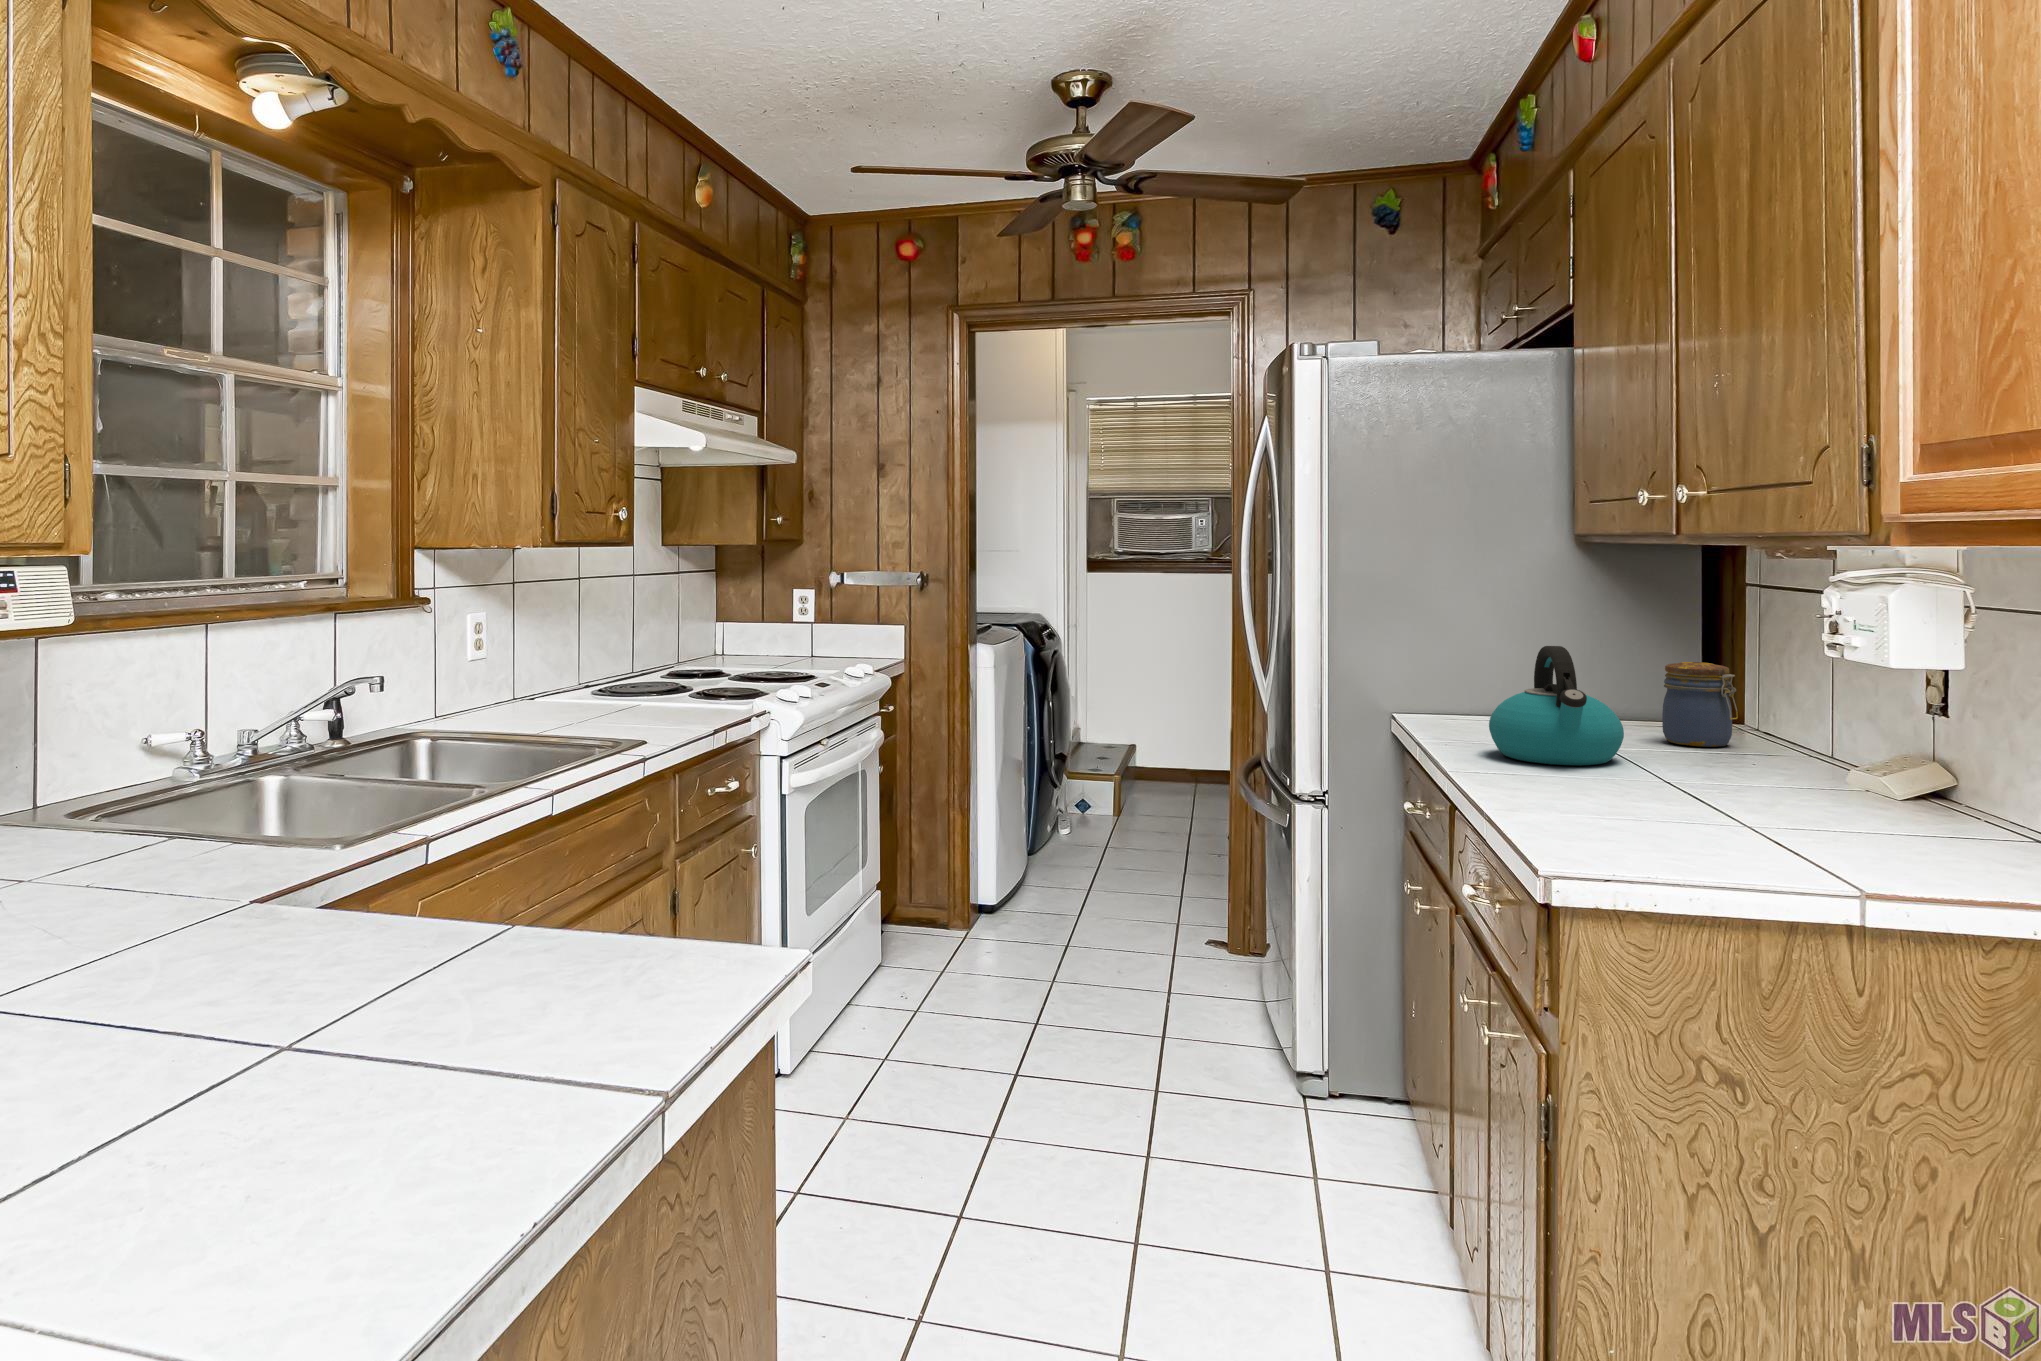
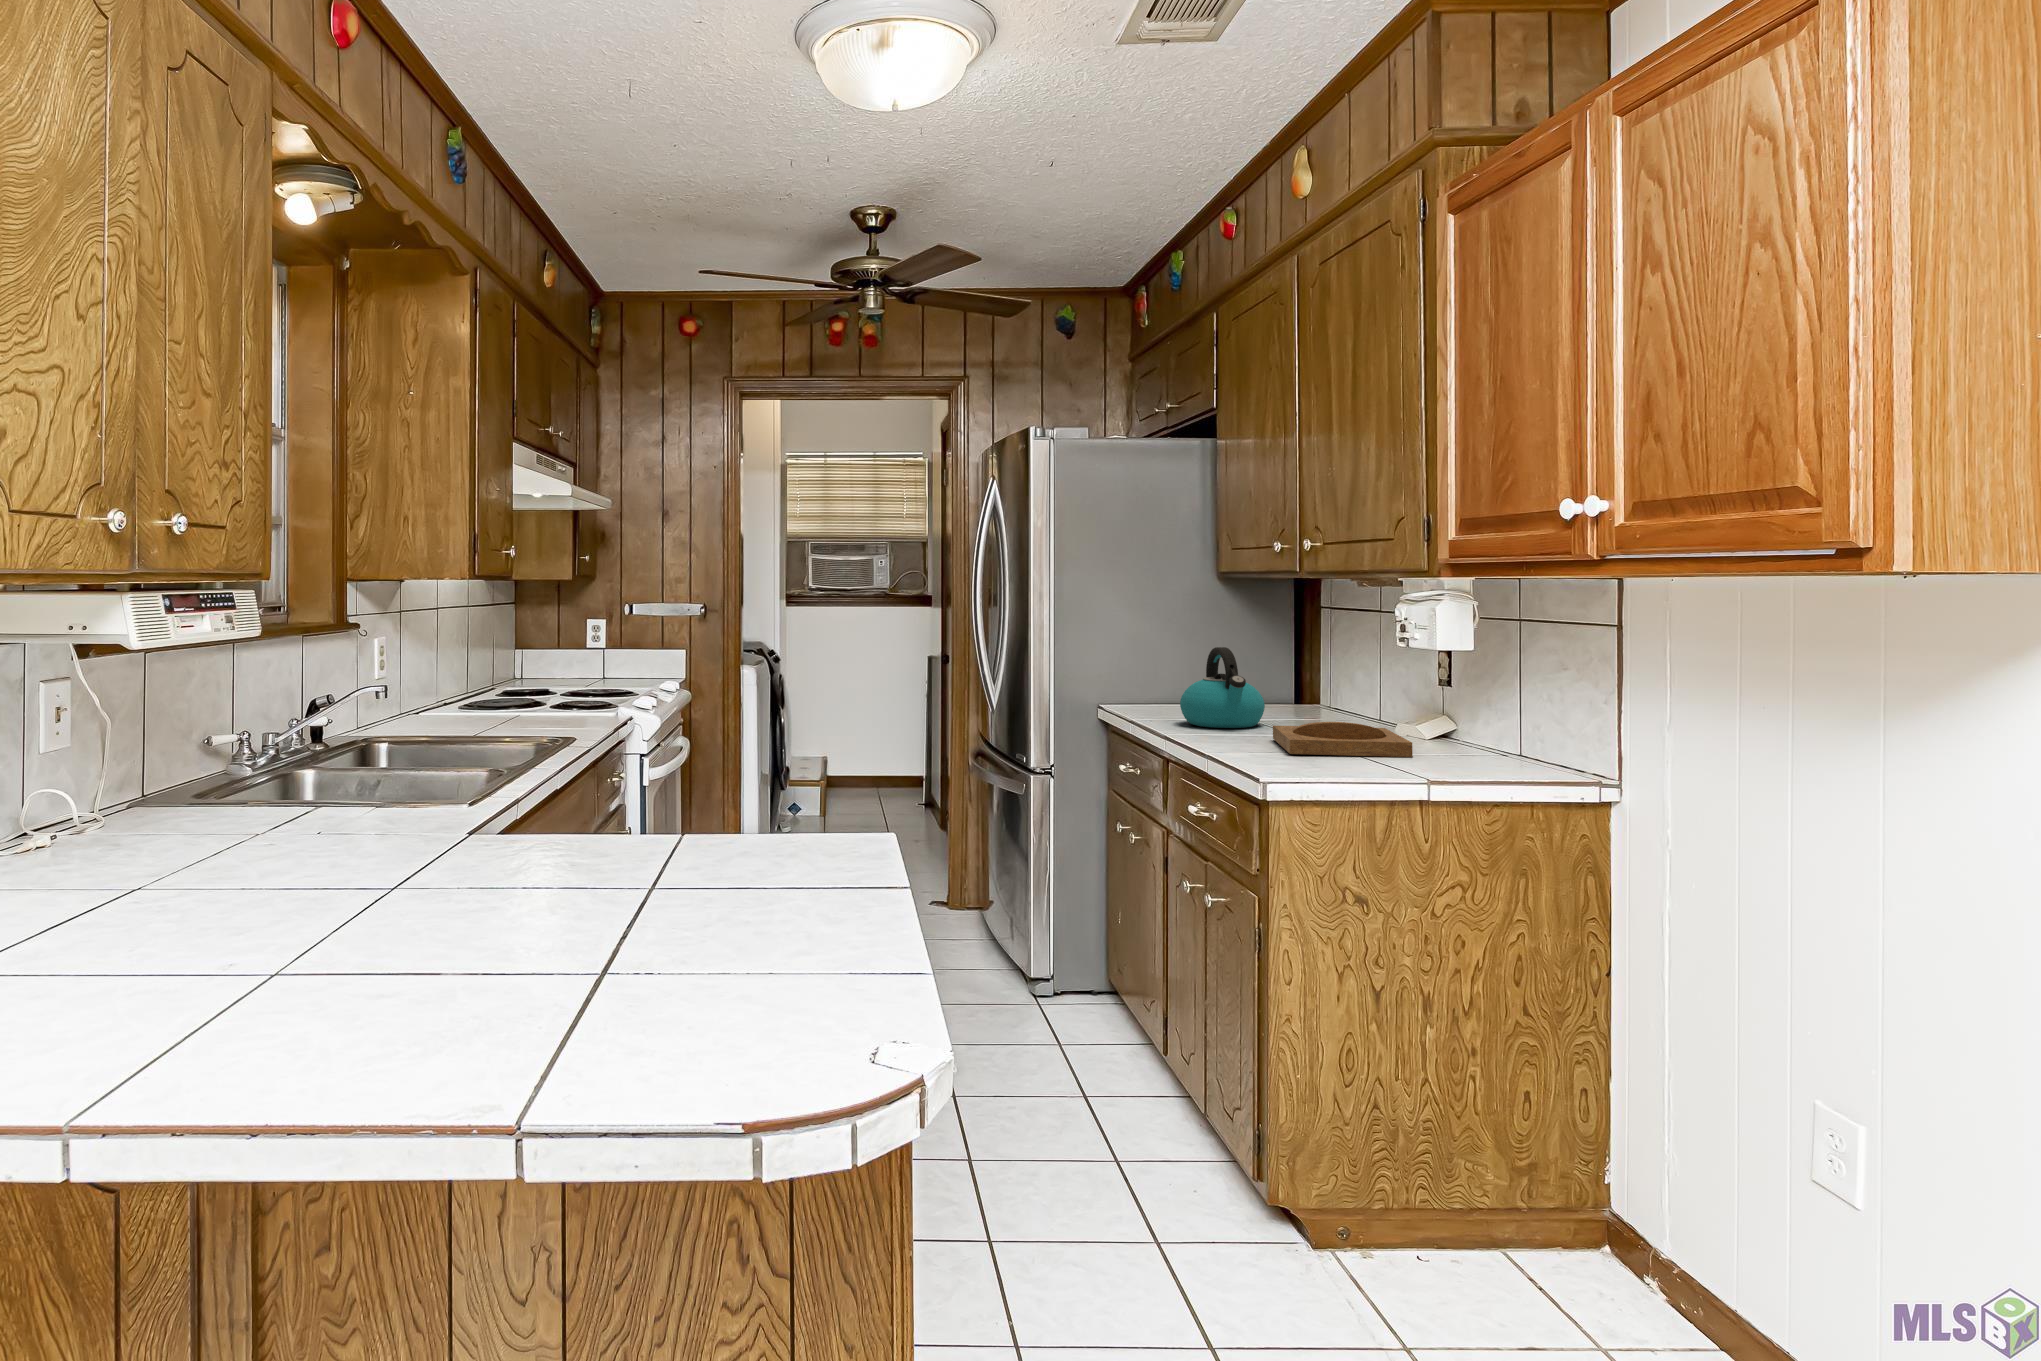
jar: present [1662,662,1738,747] -> none [1280,658,1326,715]
tray: none [1621,769,1855,839] -> present [1273,722,1412,757]

